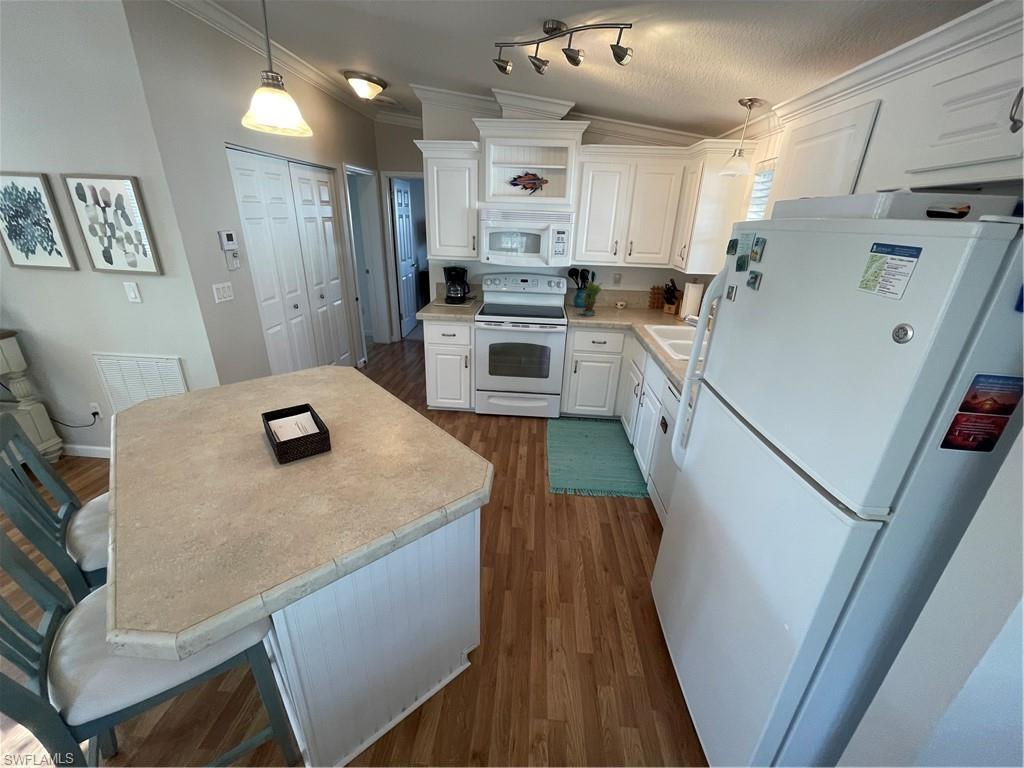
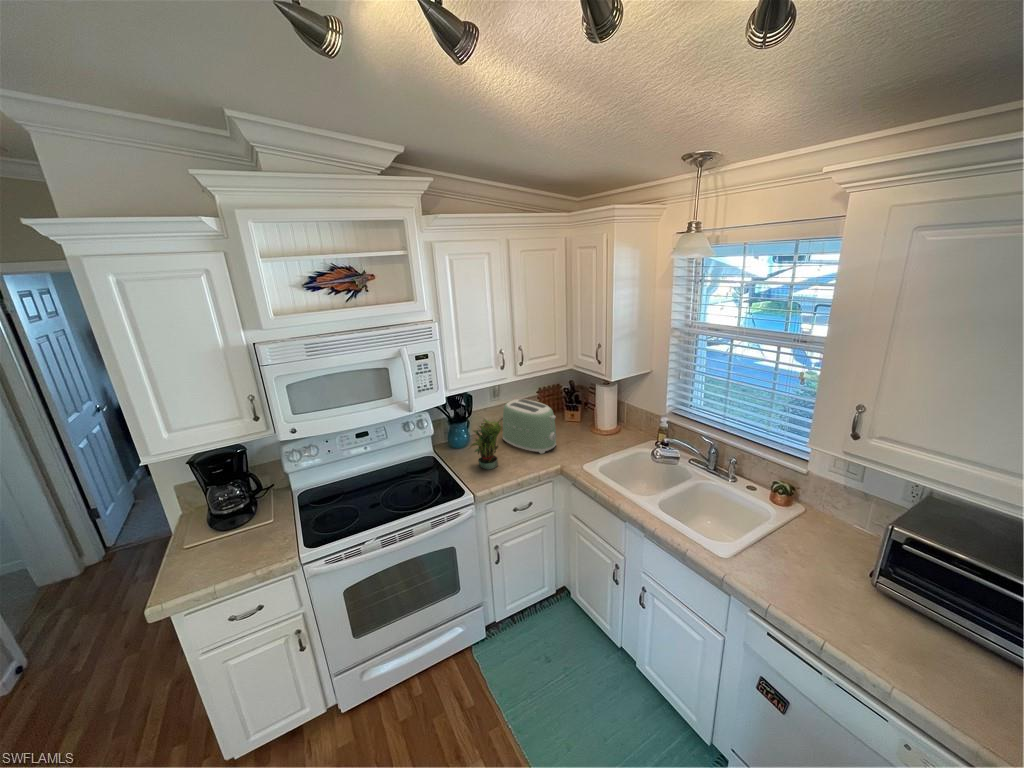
toaster: none [608,285,643,318] -> present [503,399,556,454]

